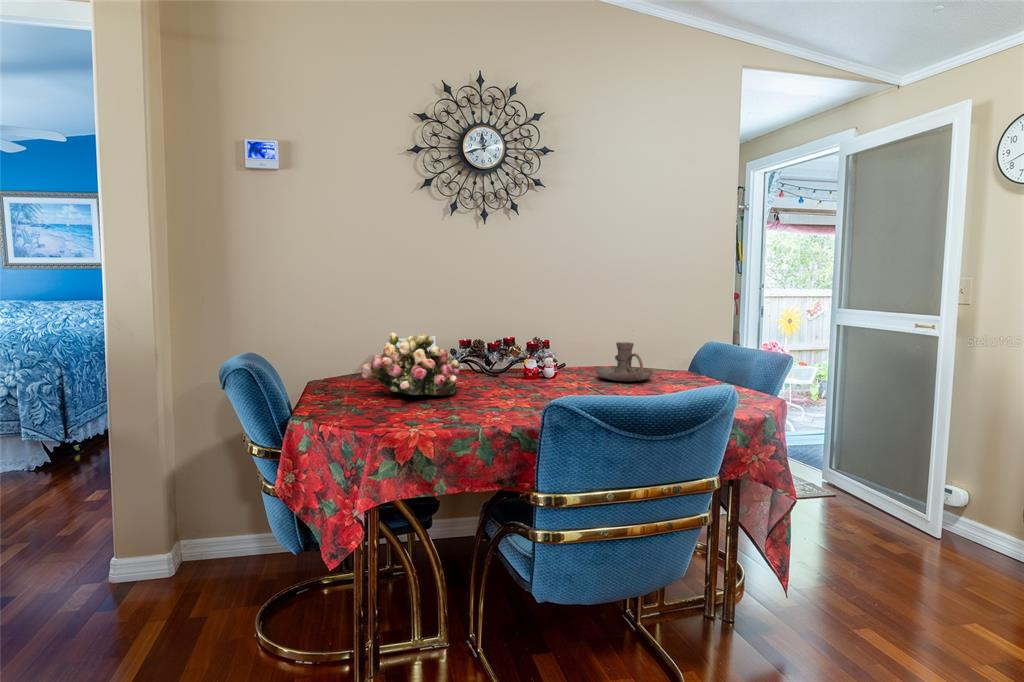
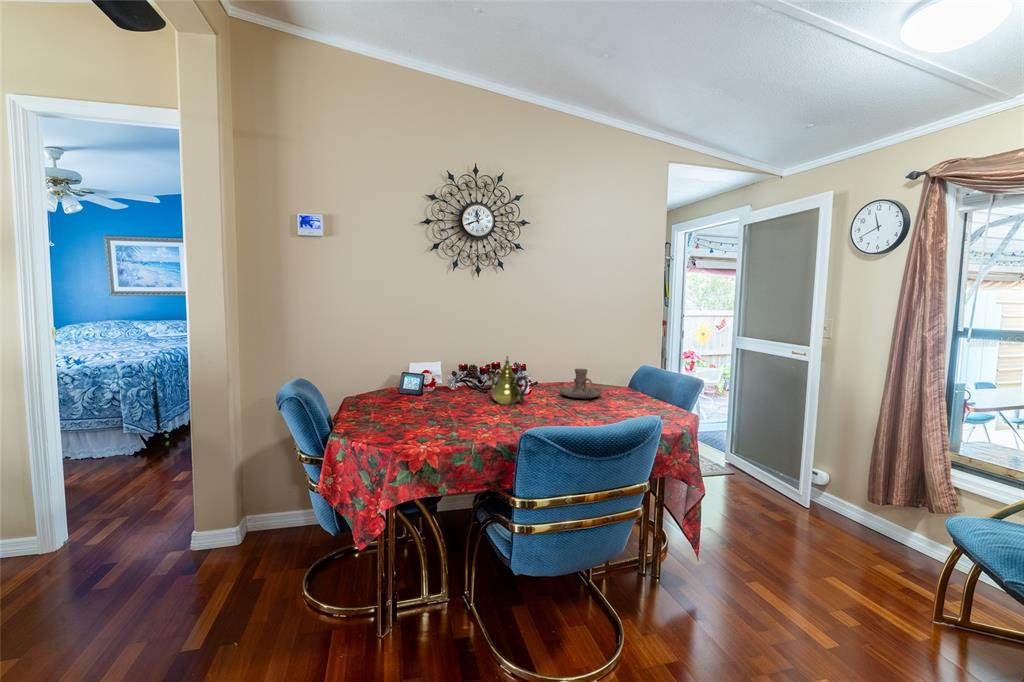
teapot: none [500,323,554,387] -> present [489,356,528,404]
flower arrangement: present [361,332,460,395] -> none [385,366,458,414]

